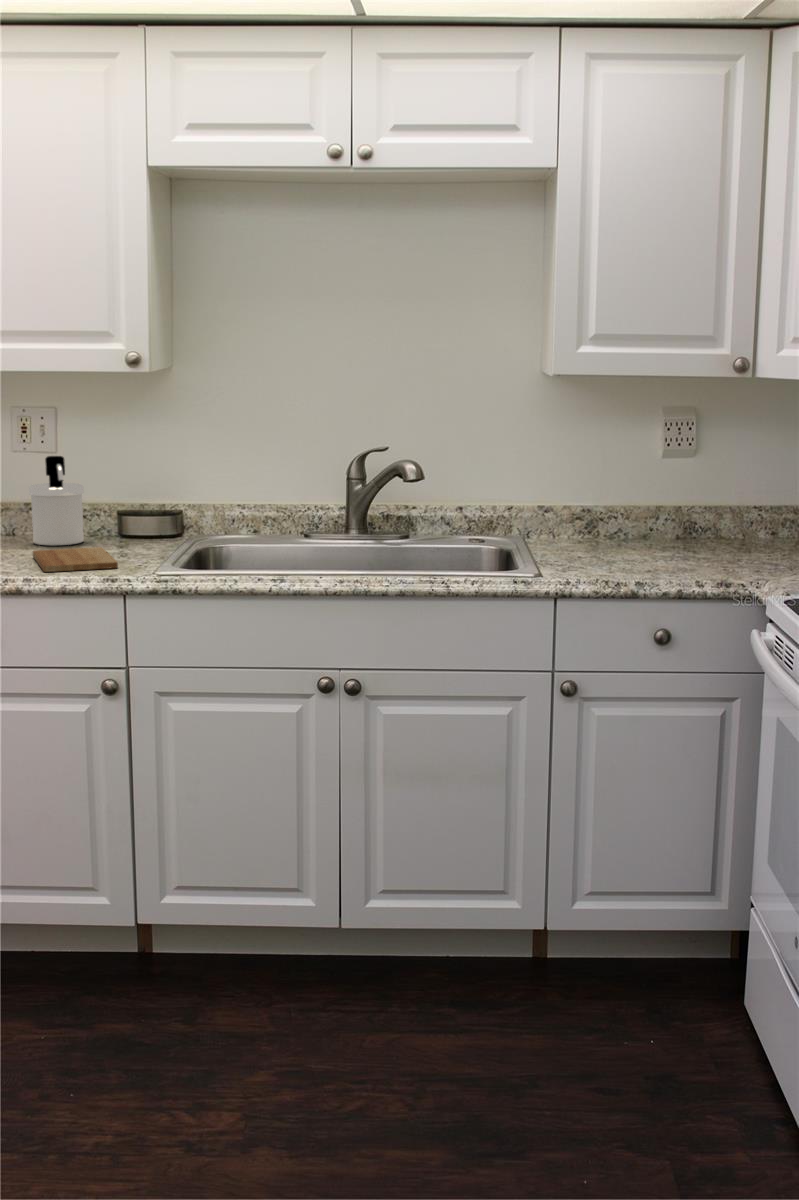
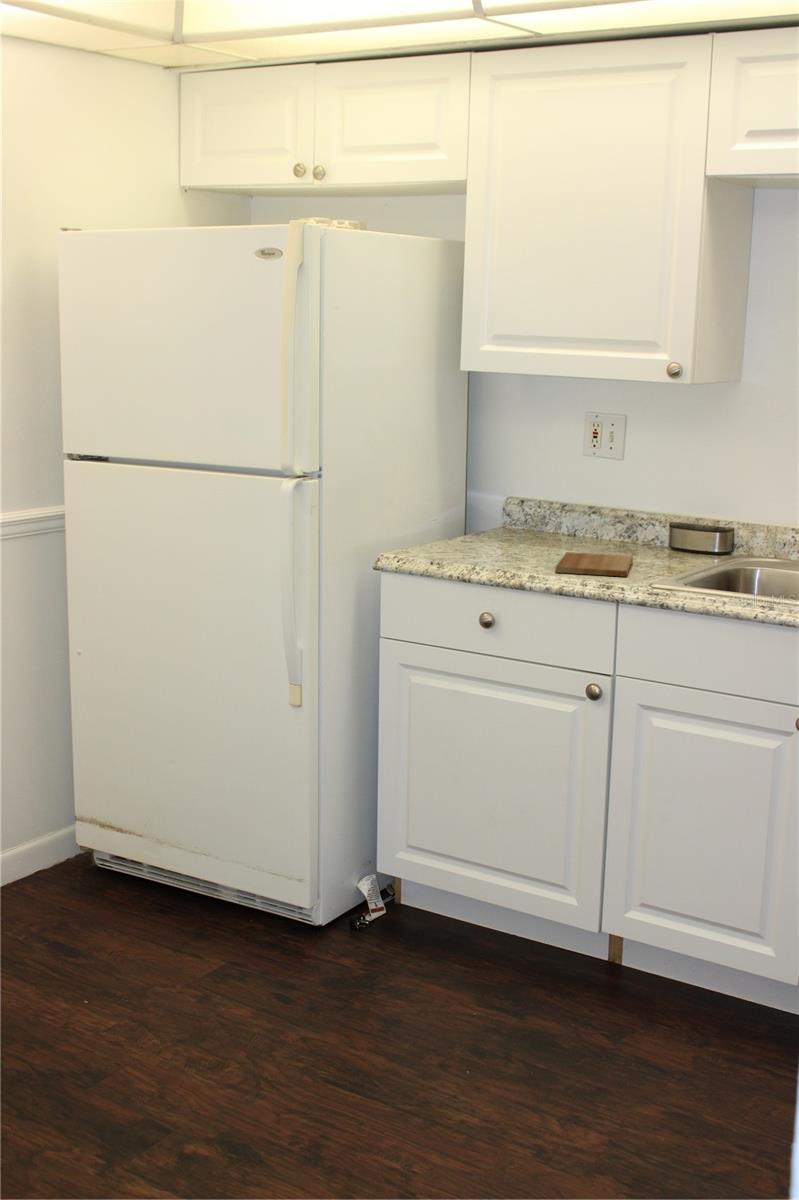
soap dispenser: present [29,456,84,545] -> none [585,463,638,551]

